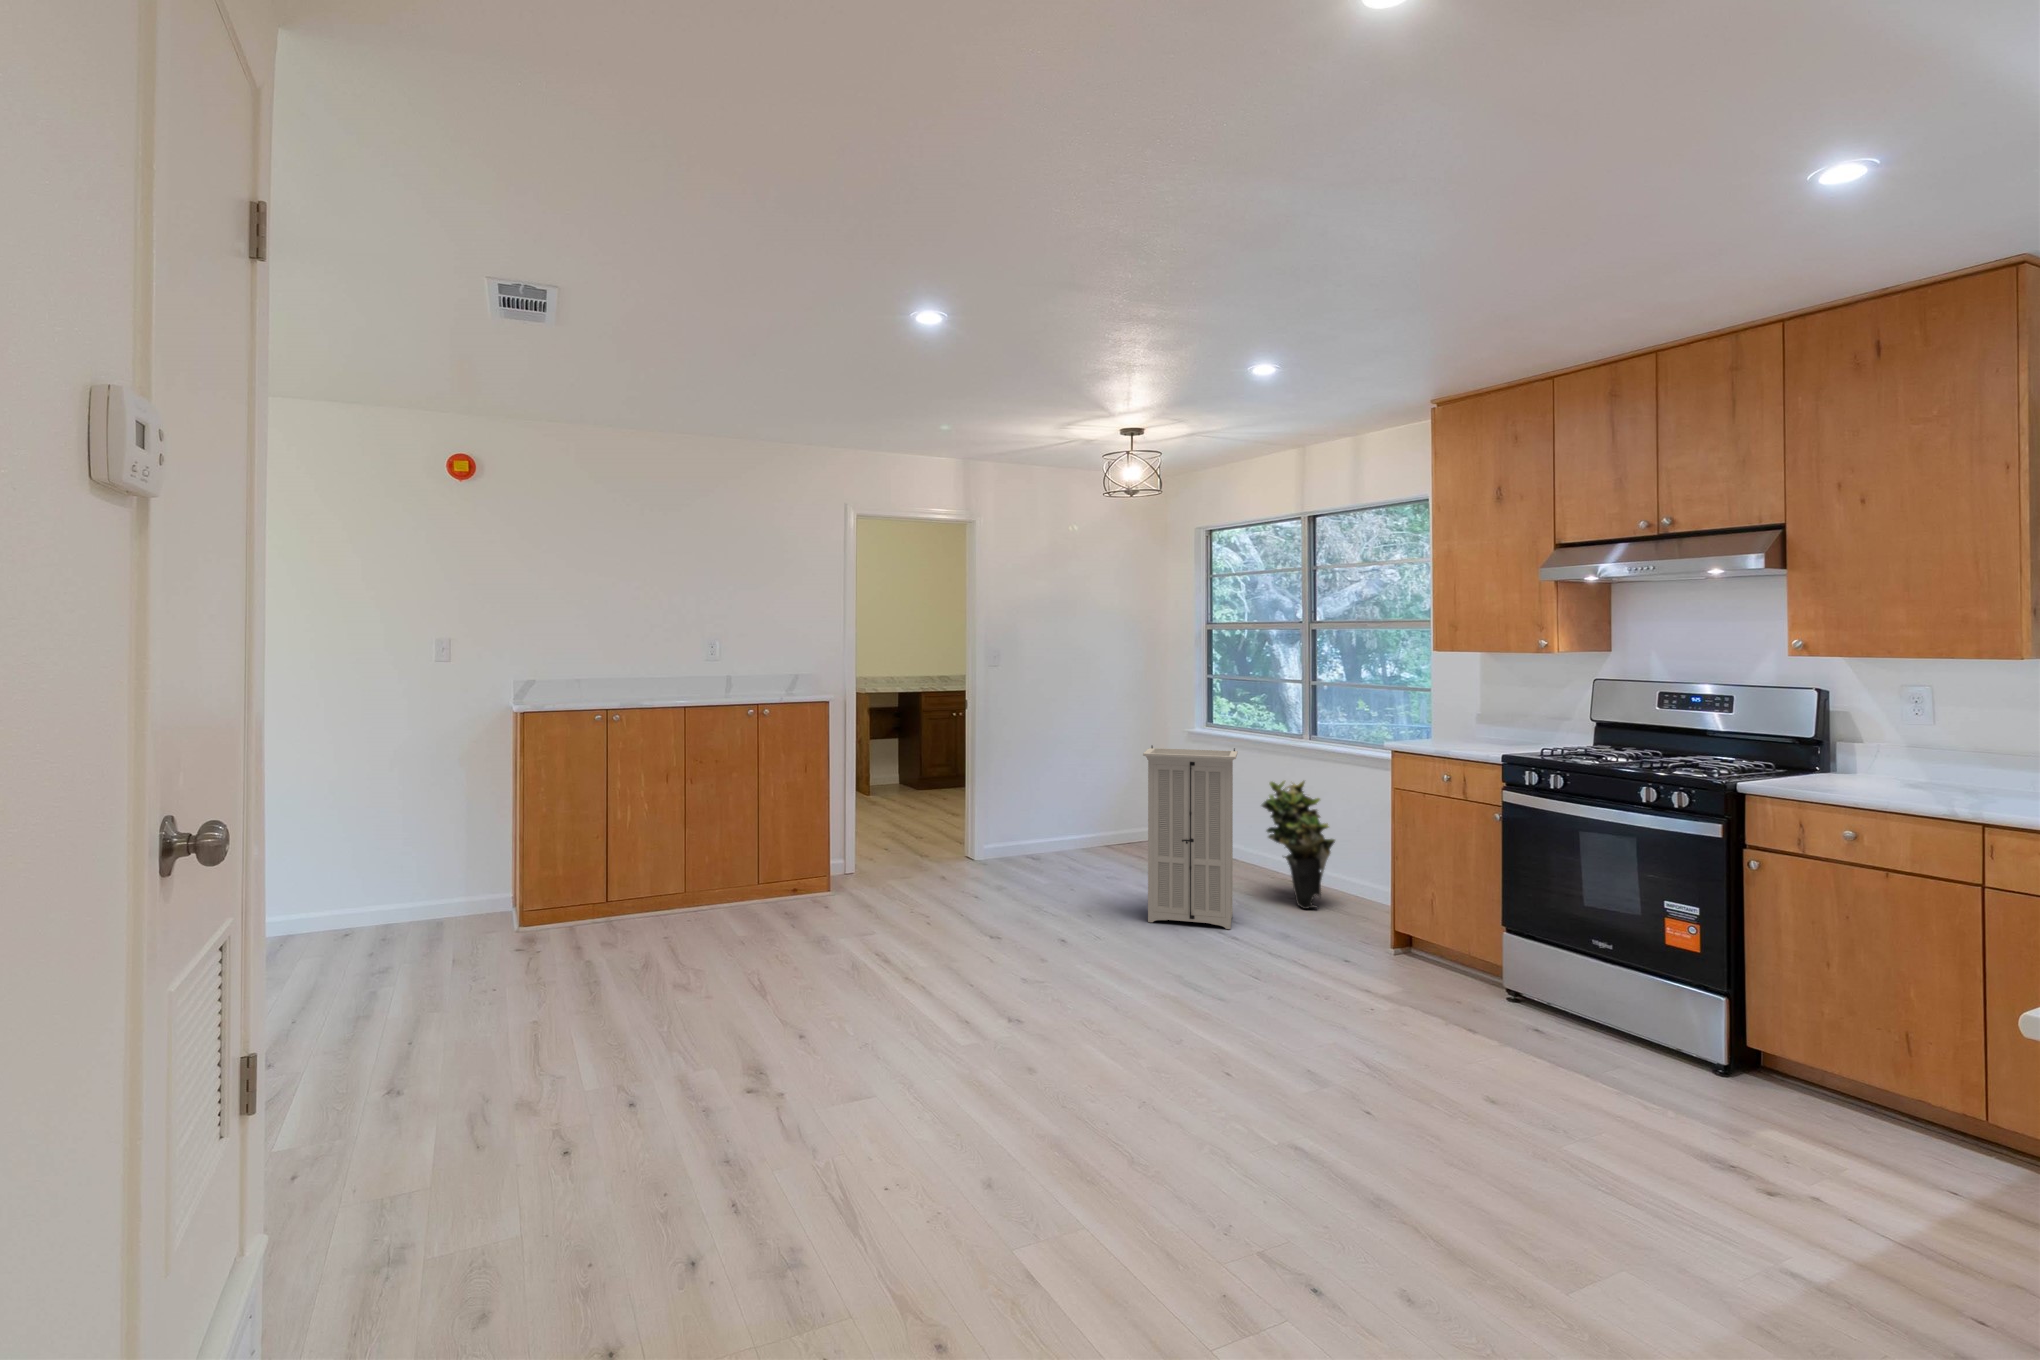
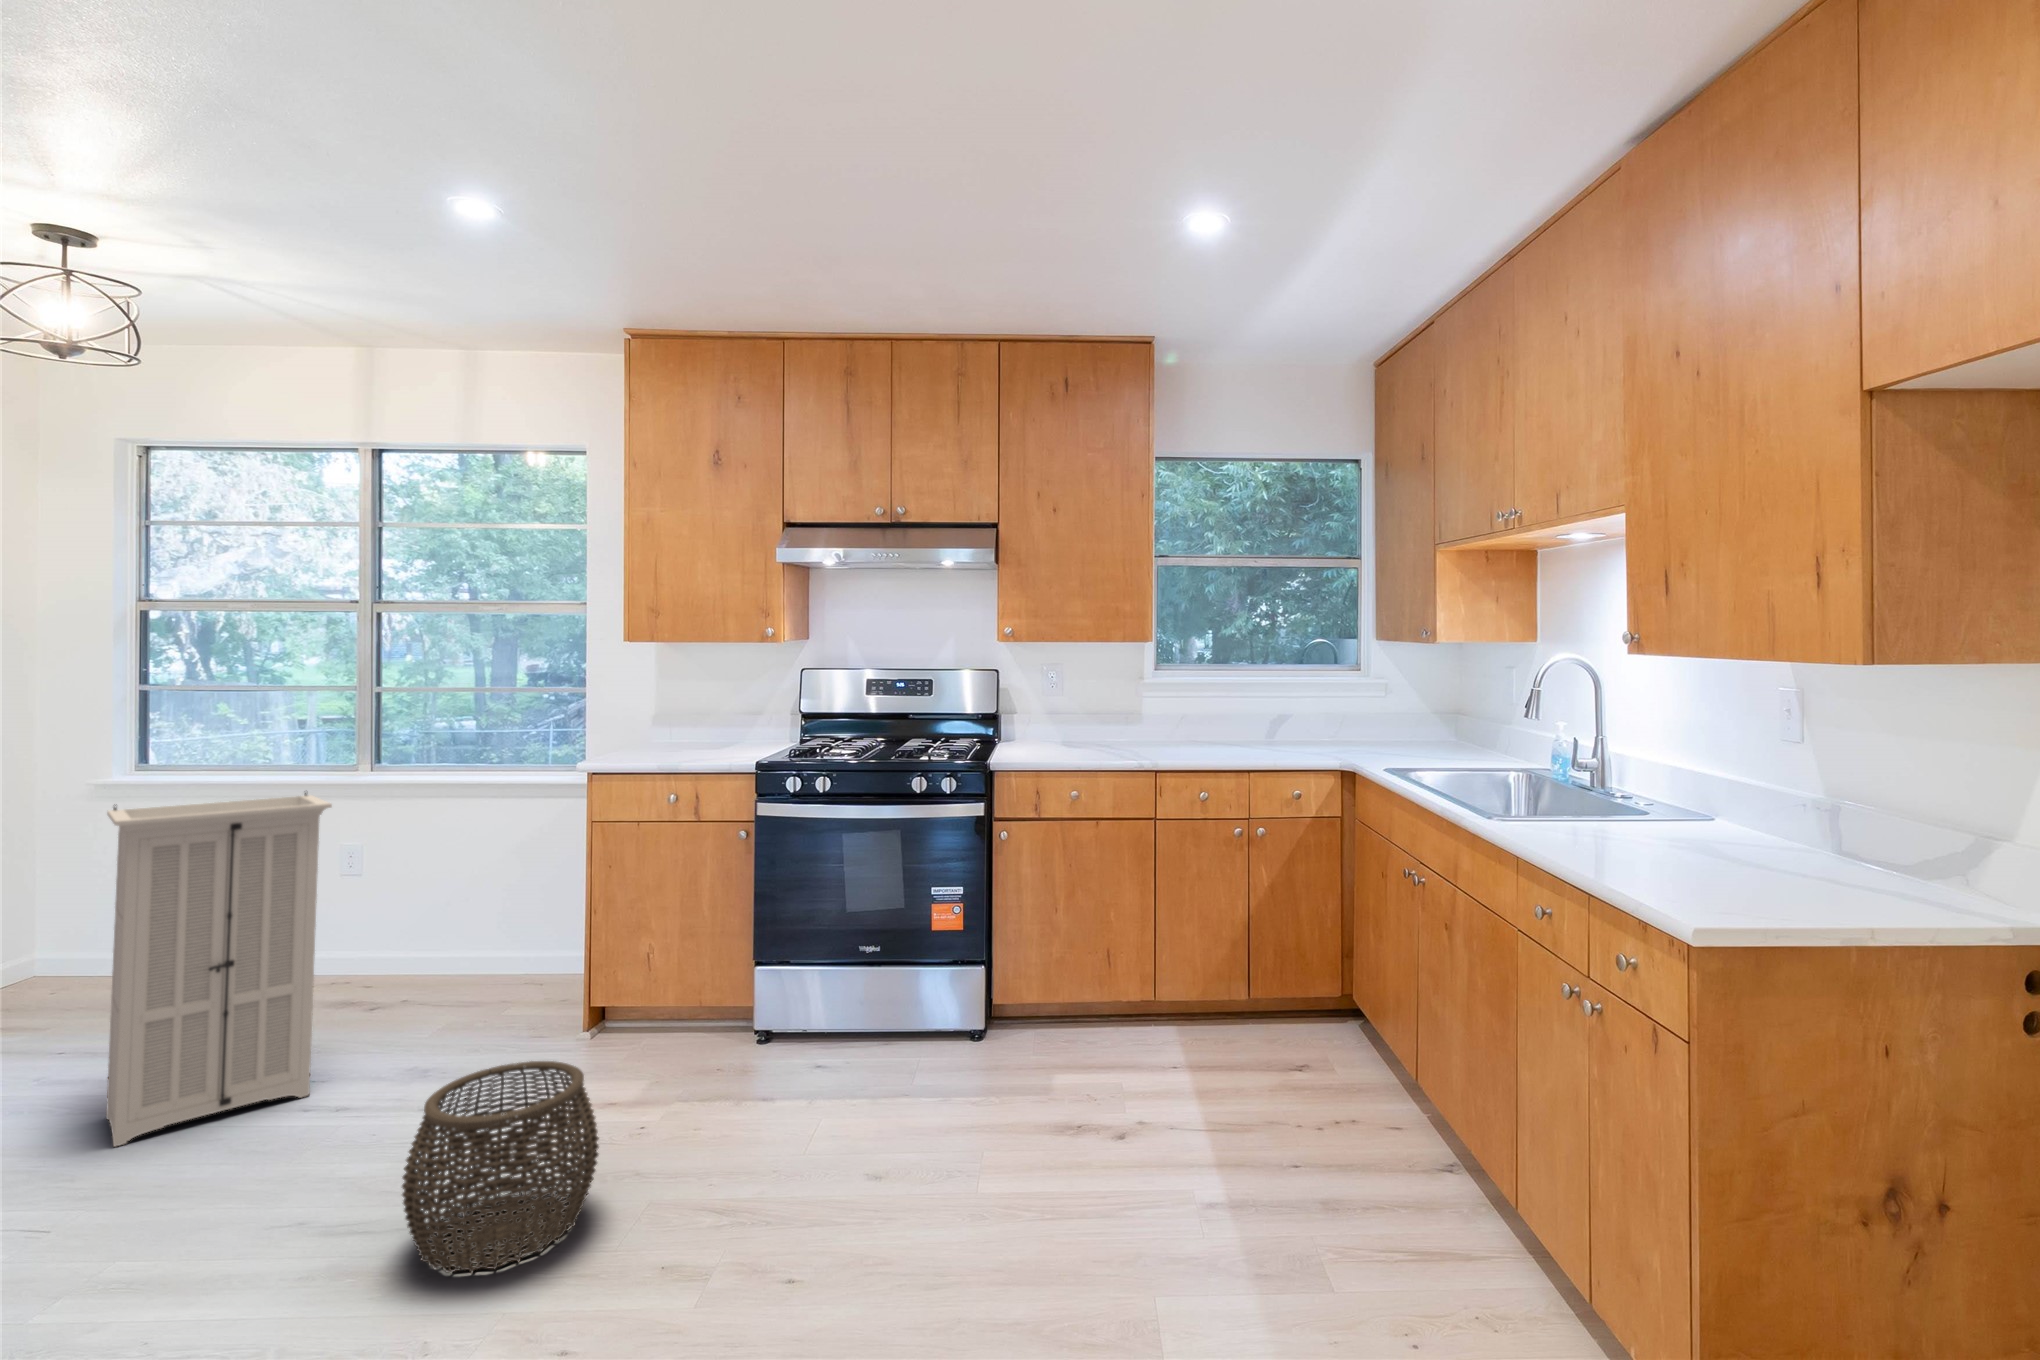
potted plant: present [1261,781,1335,909] -> none [327,827,455,1019]
woven basket: none [1207,923,1311,1034] -> present [402,1061,599,1273]

